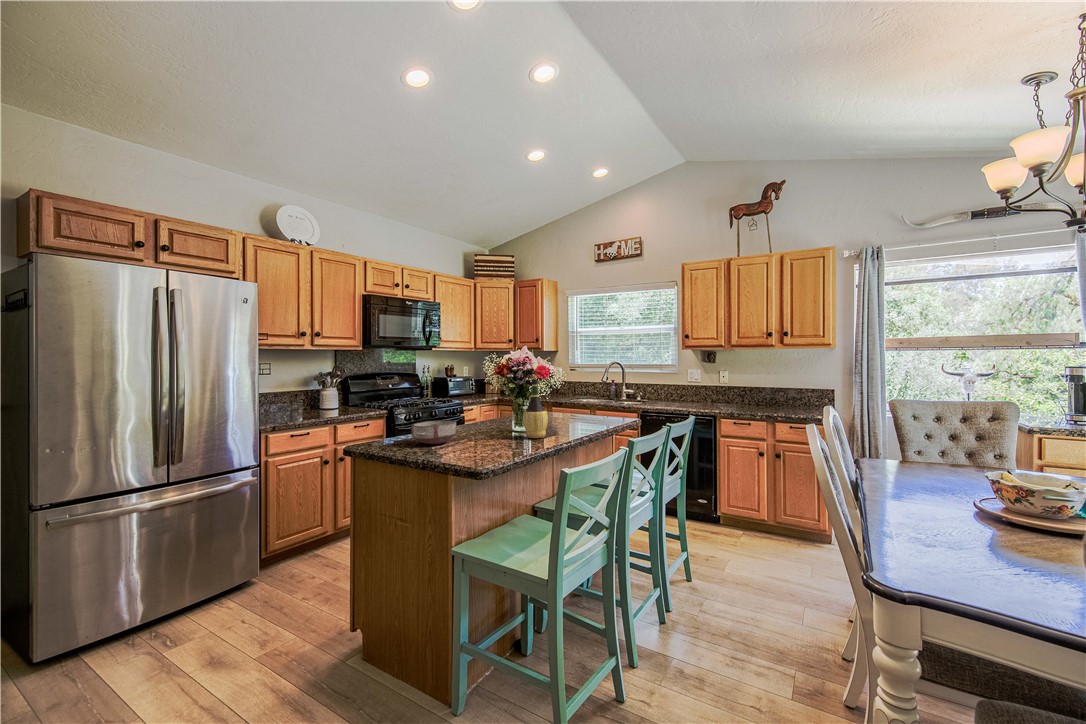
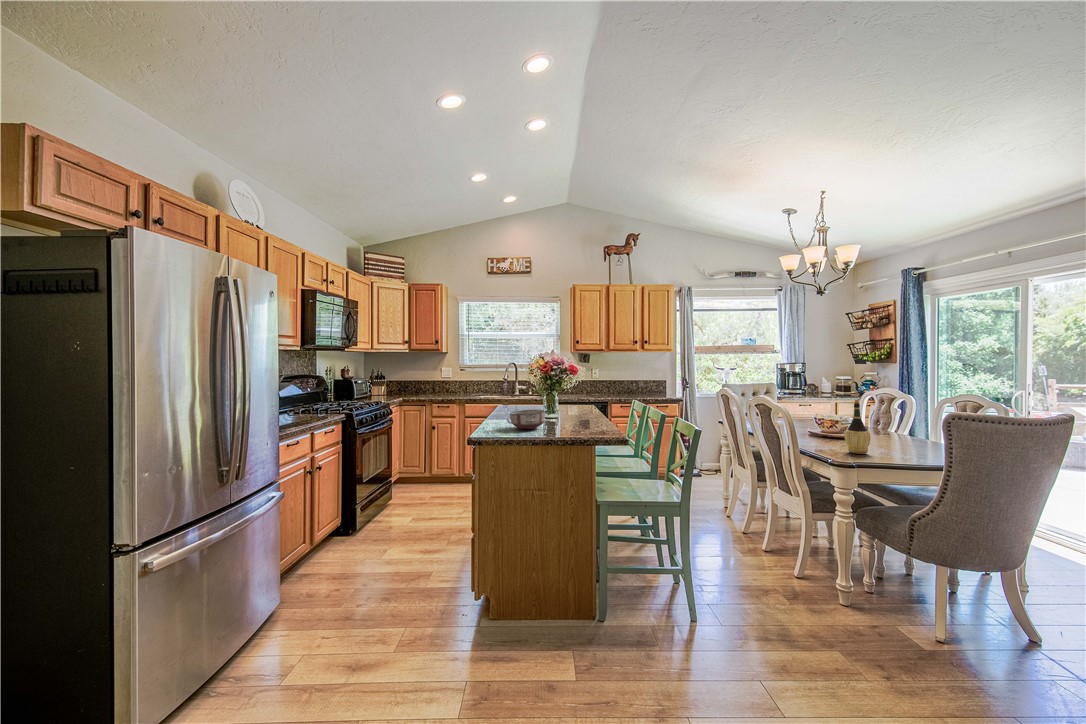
wine bottle: present [523,375,548,438] -> present [845,400,871,454]

